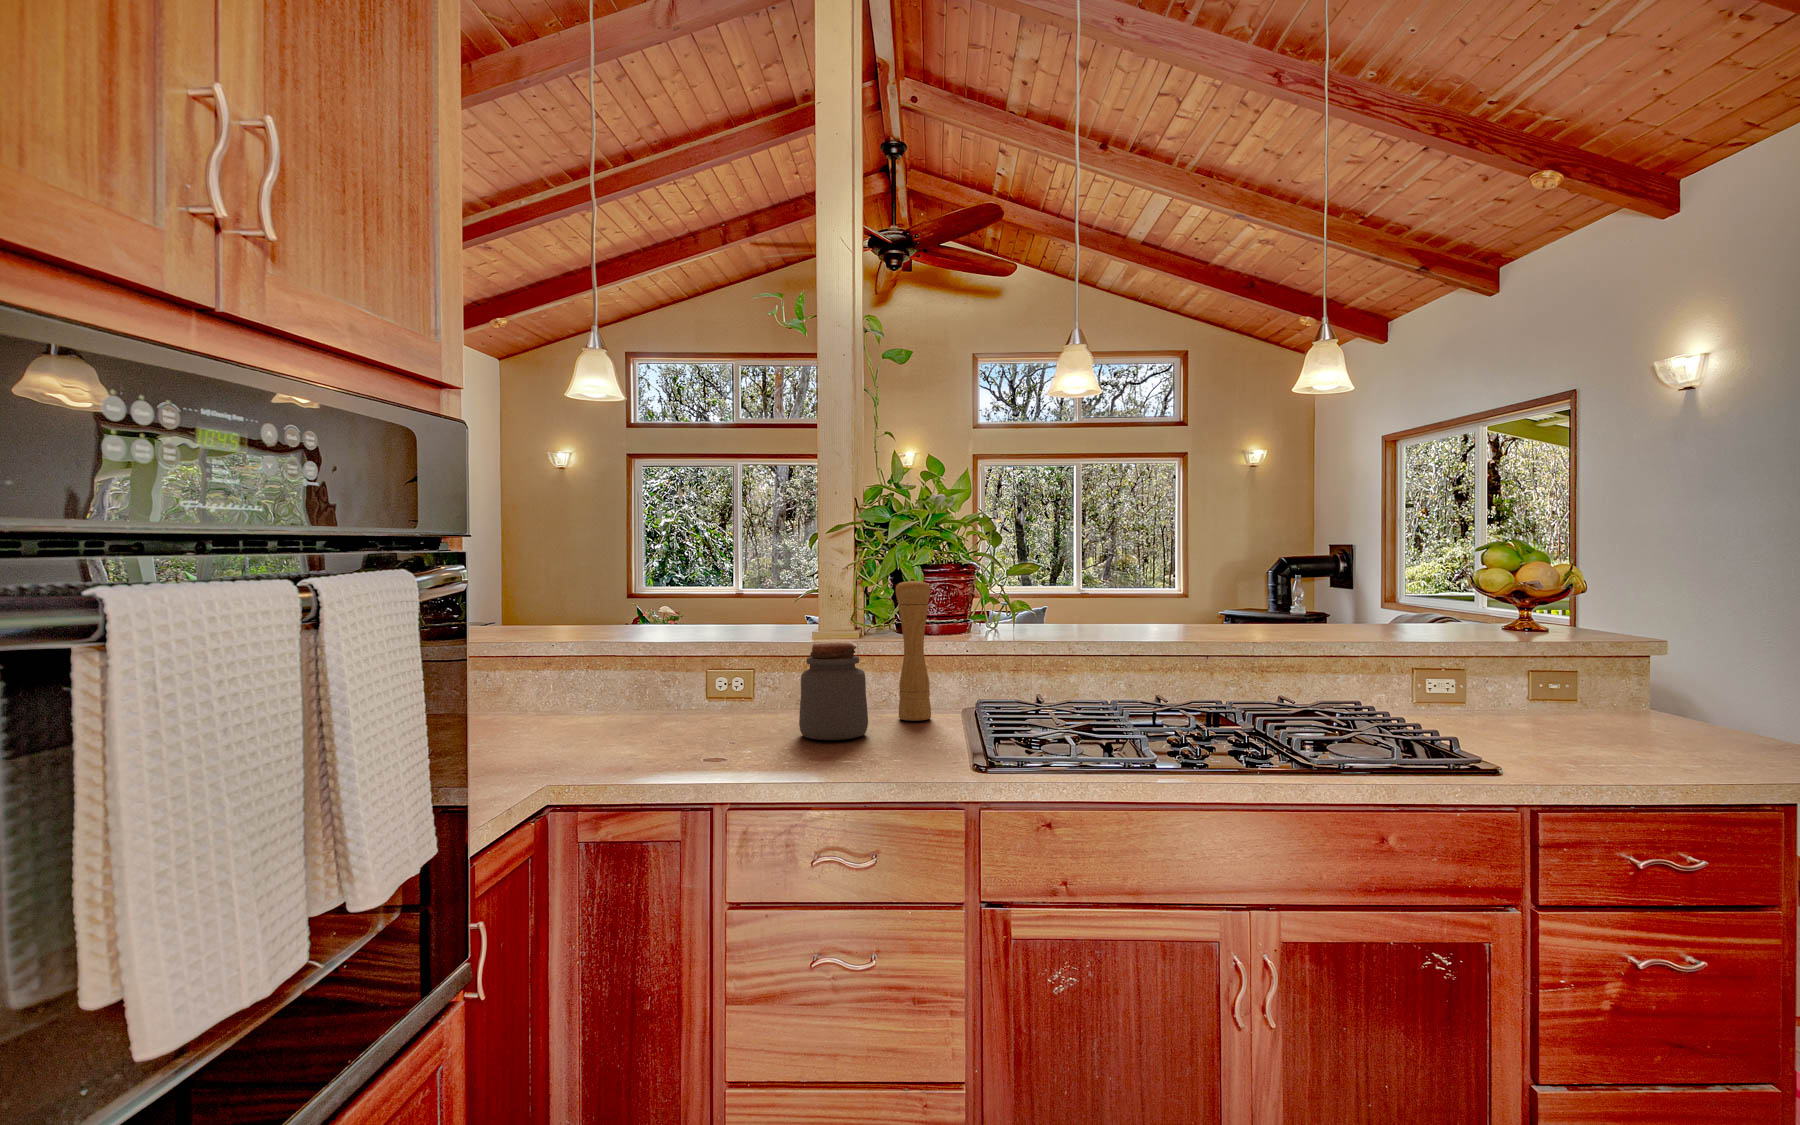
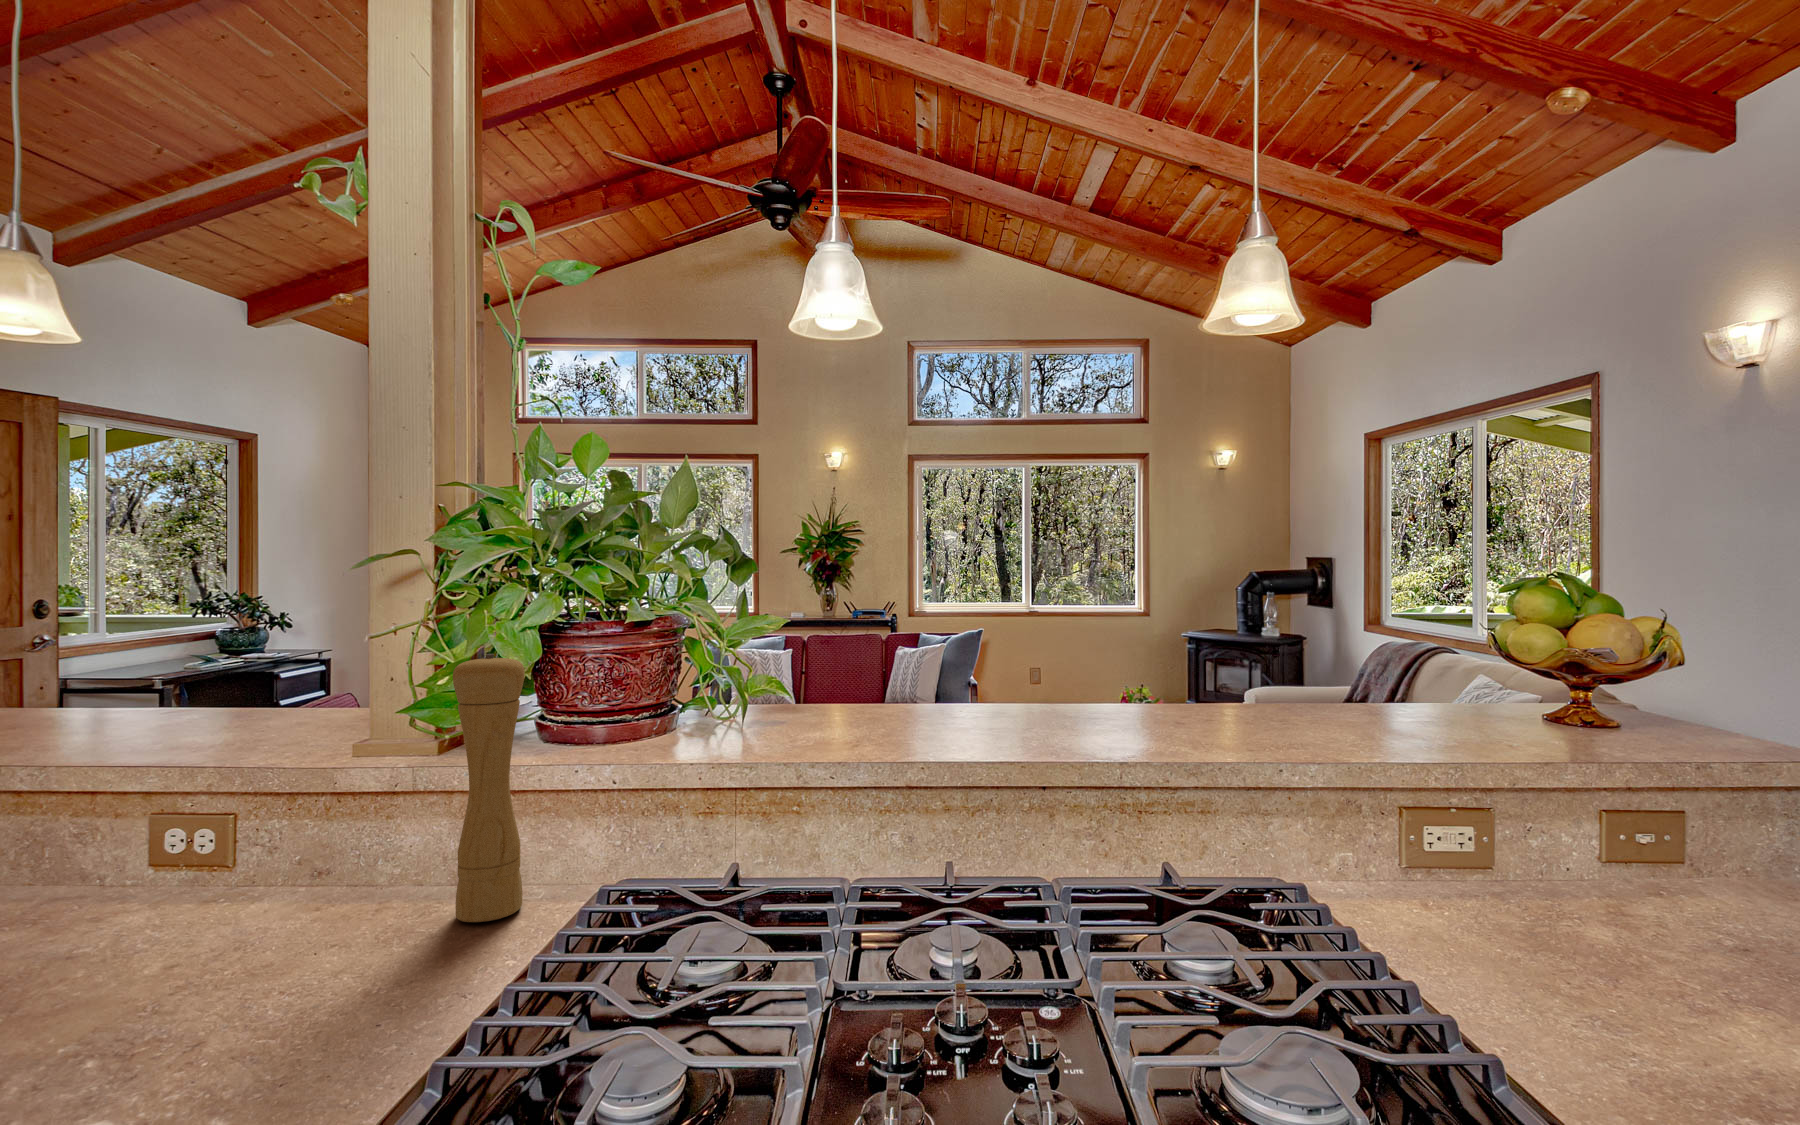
jar: present [799,643,868,740] -> none [159,789,335,1009]

